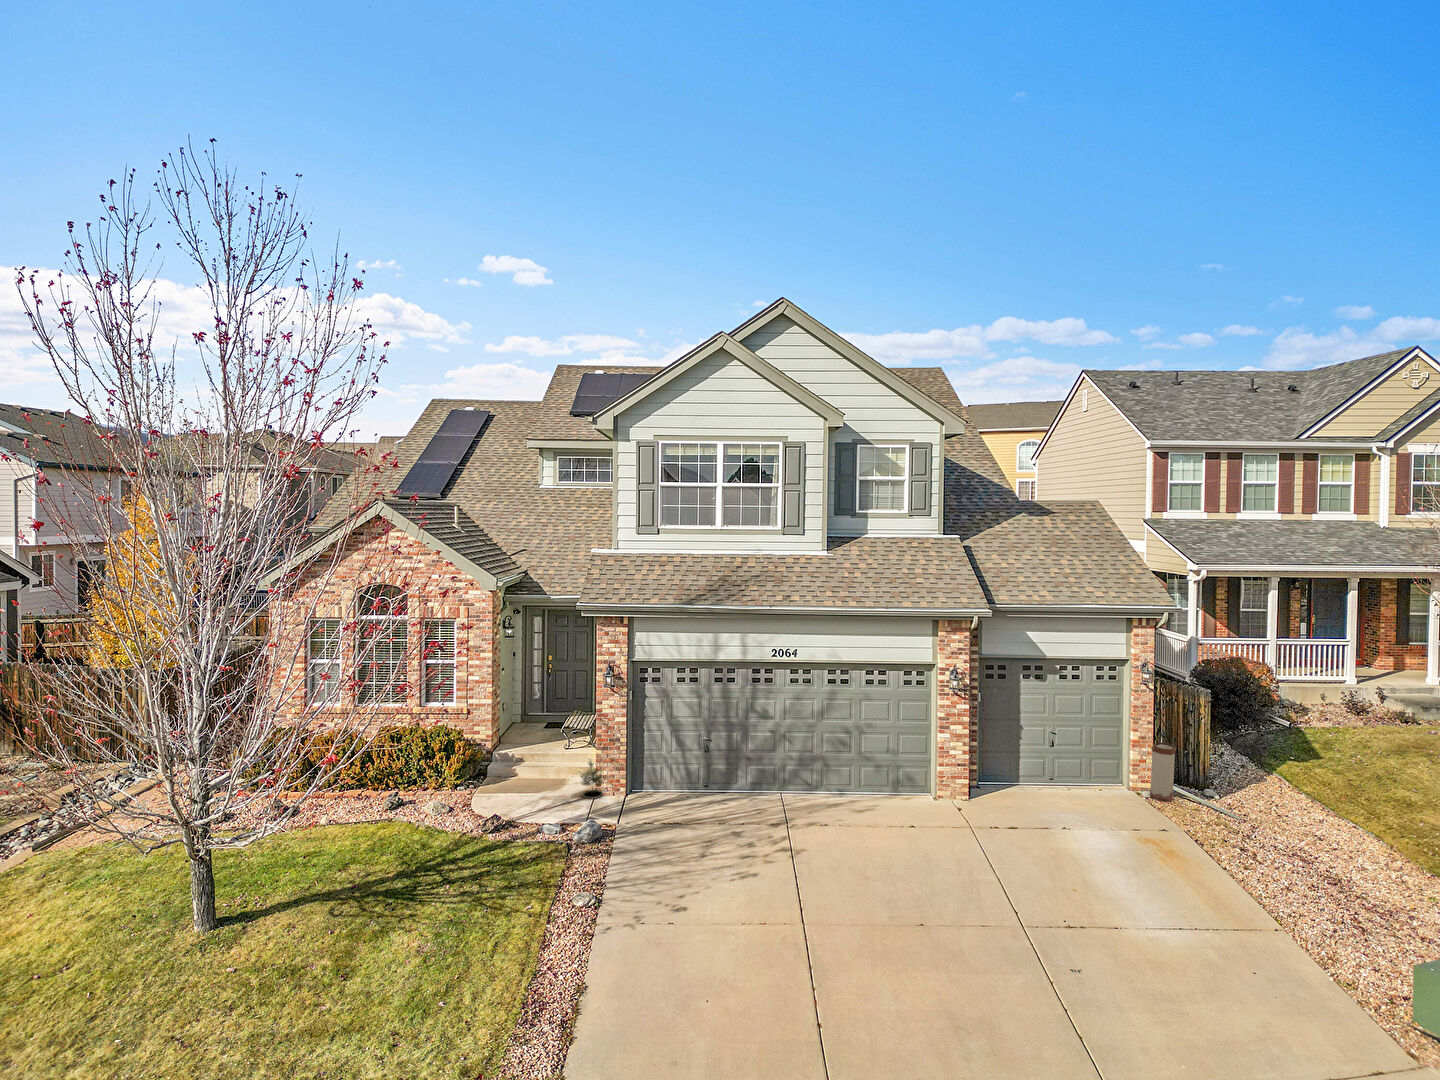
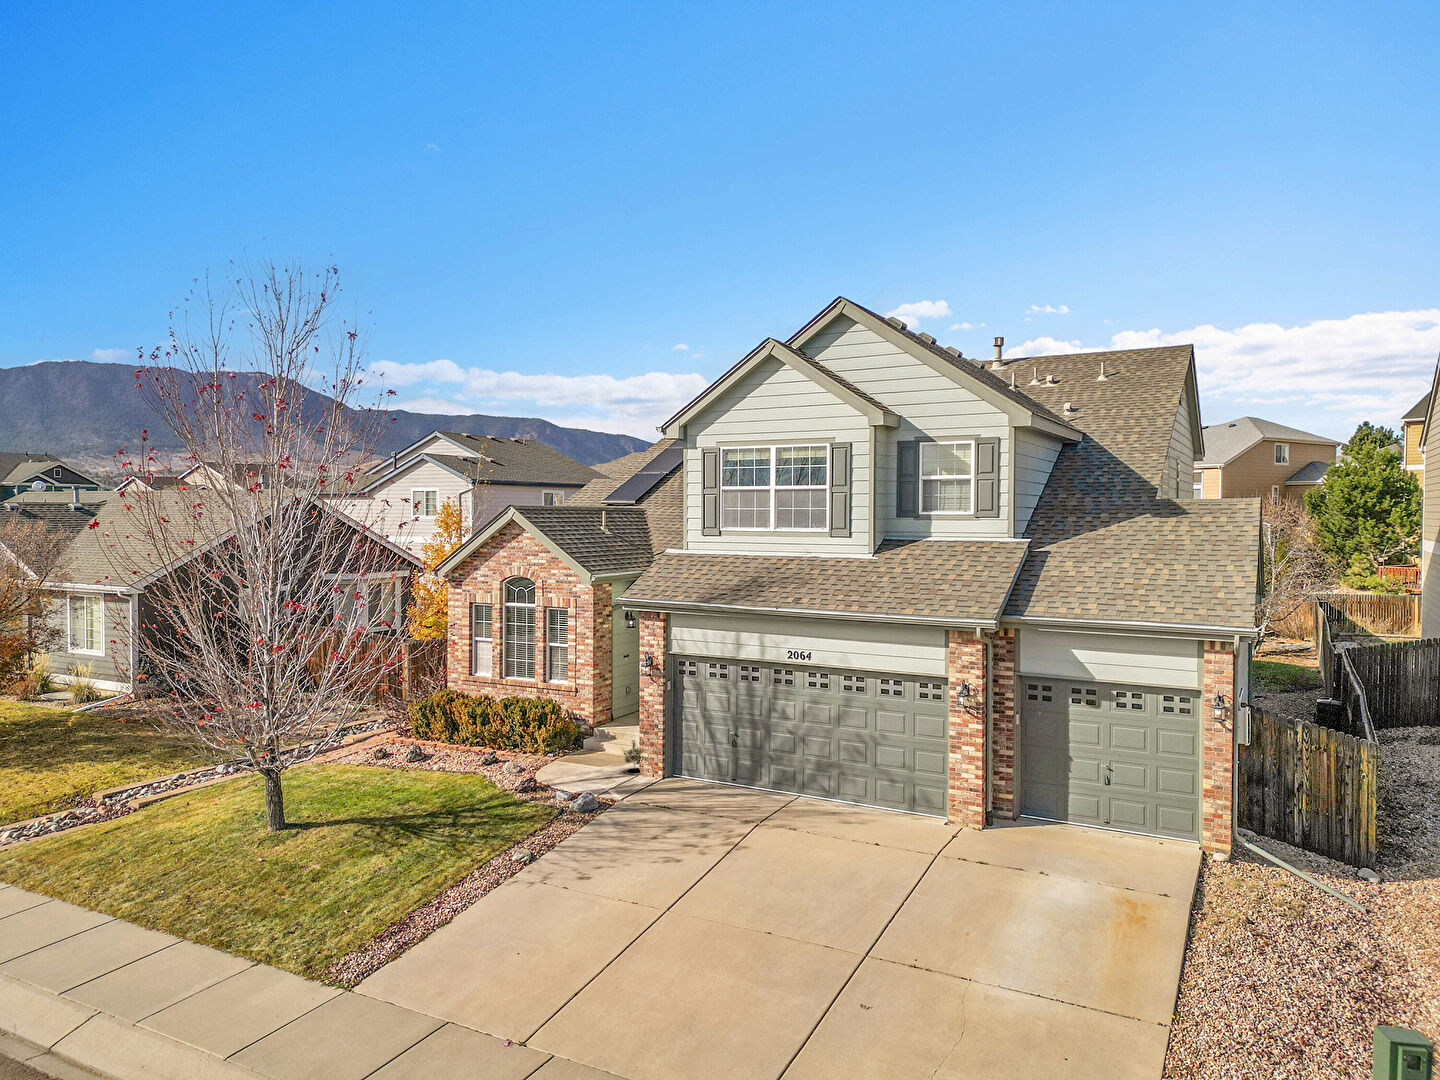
trash can: present [1150,742,1176,802] -> none [1220,797,1254,871]

